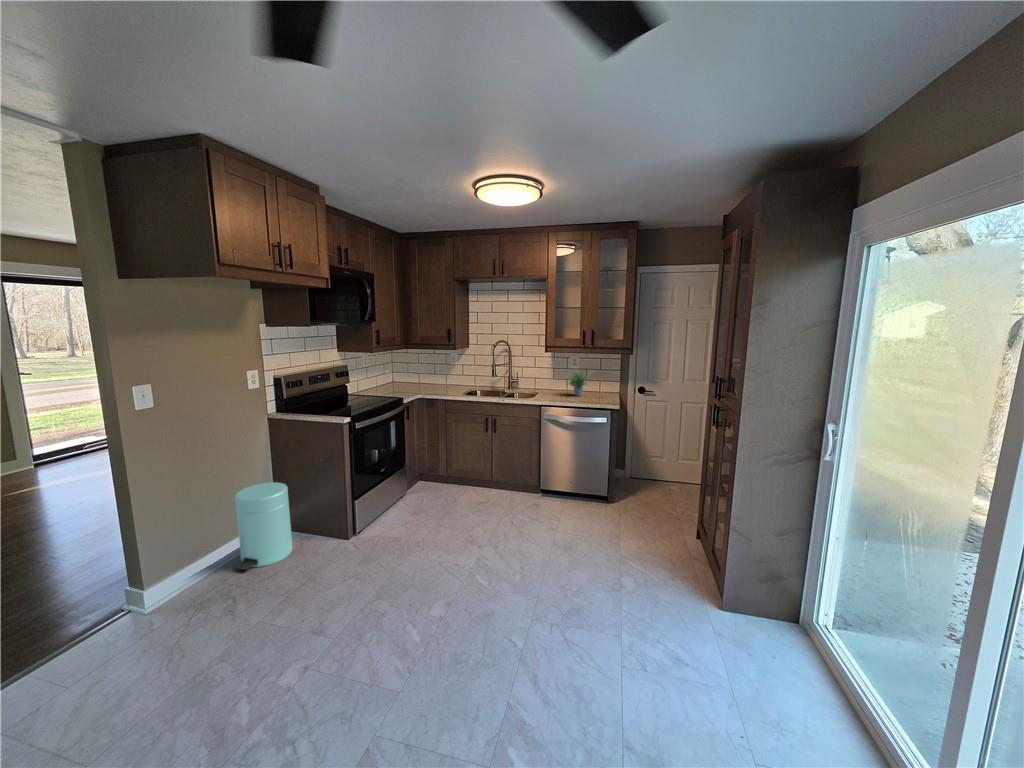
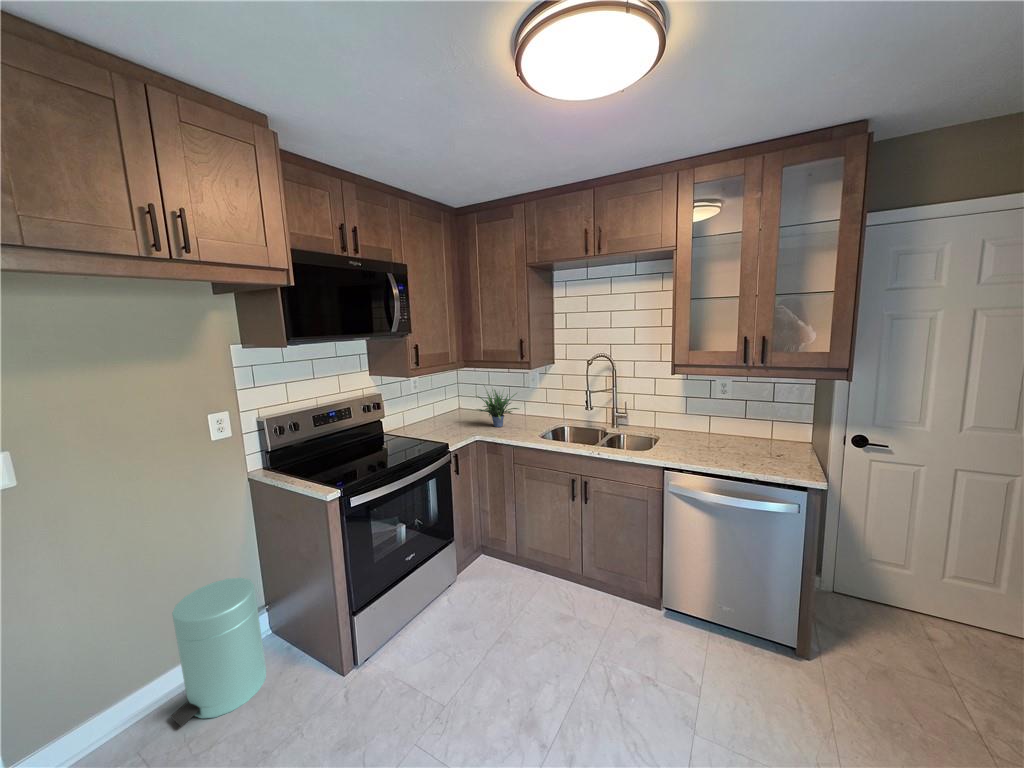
potted plant: present [565,371,587,396] -> present [476,386,519,427]

